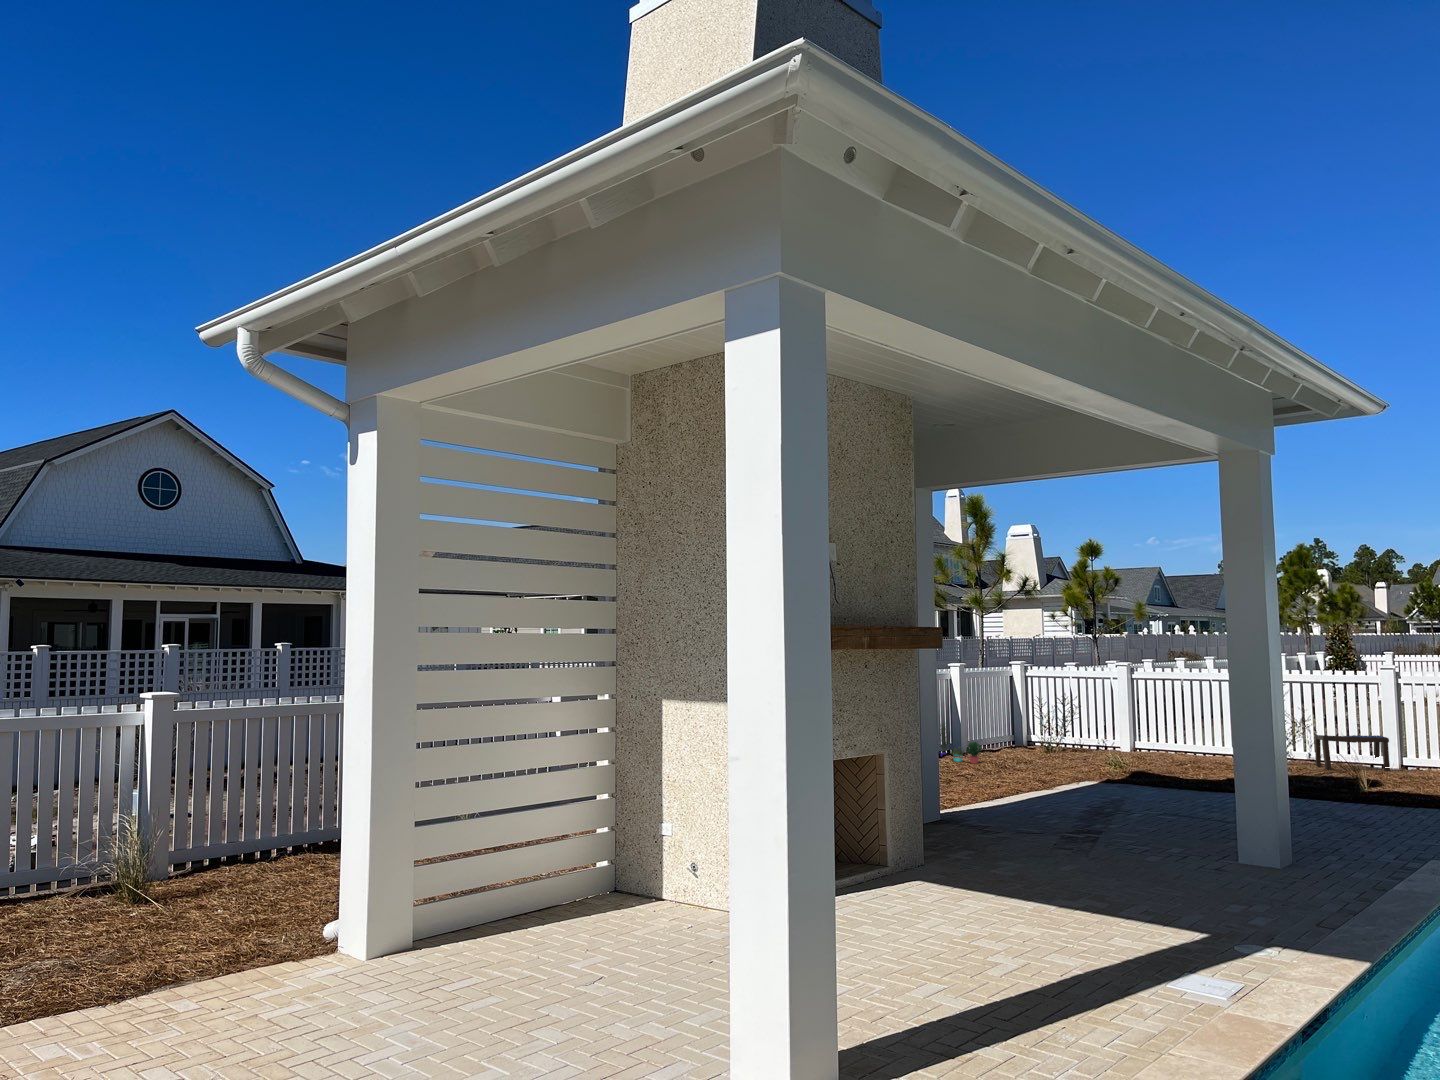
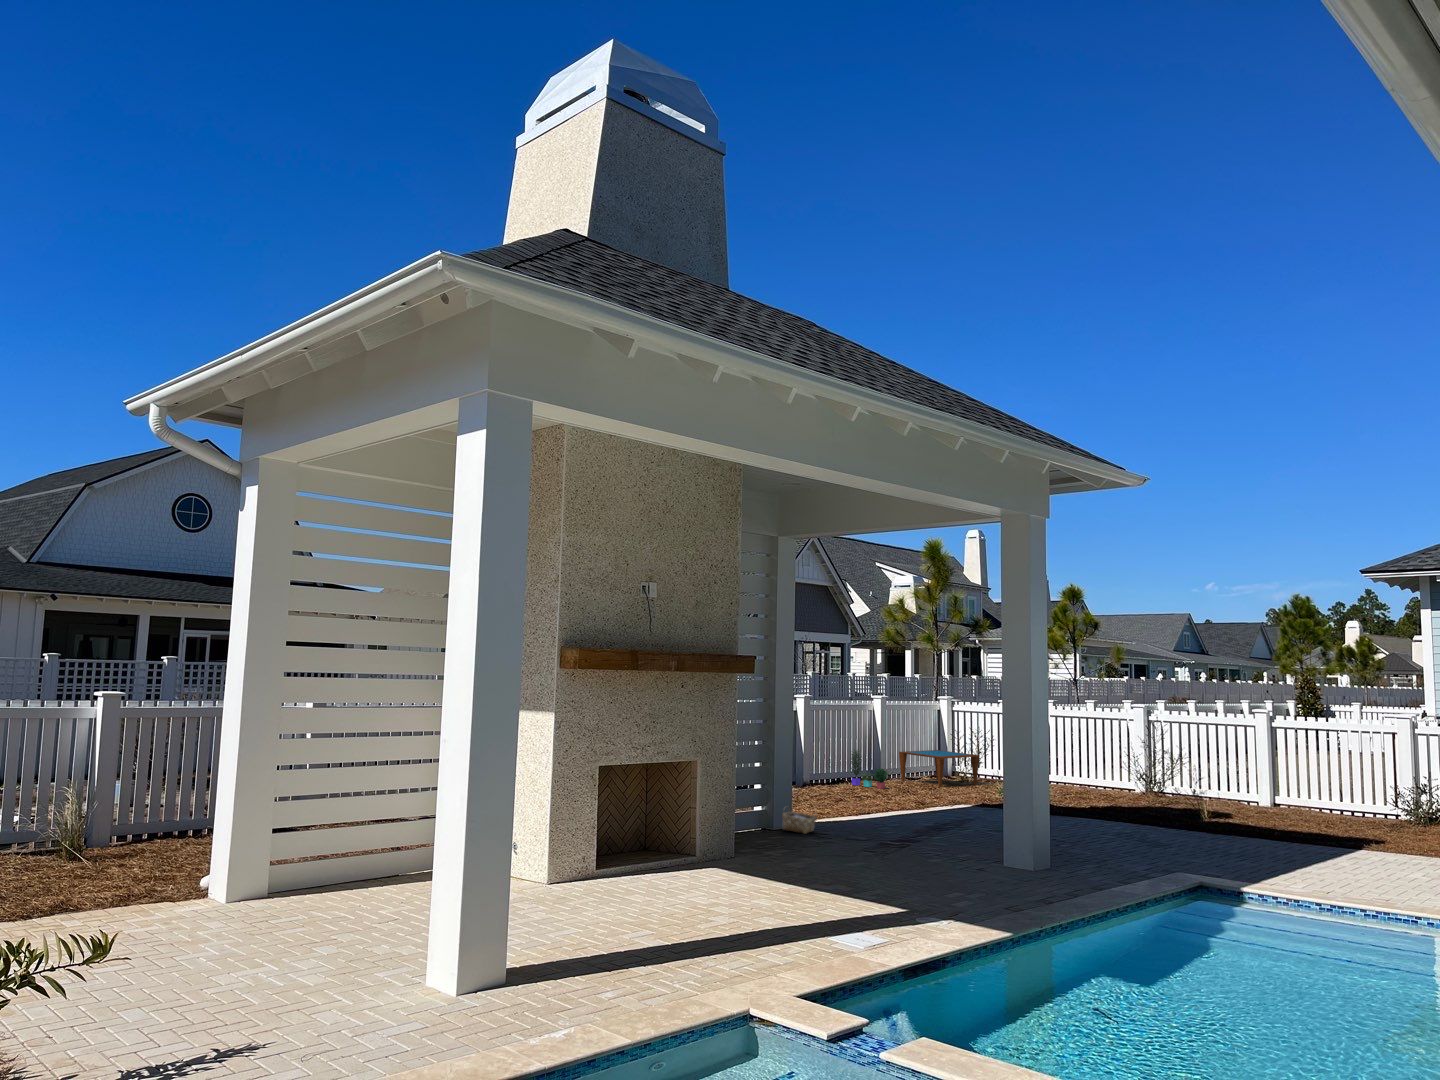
coffee table: none [980,719,1065,760] -> present [899,750,979,787]
bench: present [1315,735,1390,771] -> none [1195,772,1259,809]
woven basket: none [947,794,987,826] -> present [782,809,817,834]

